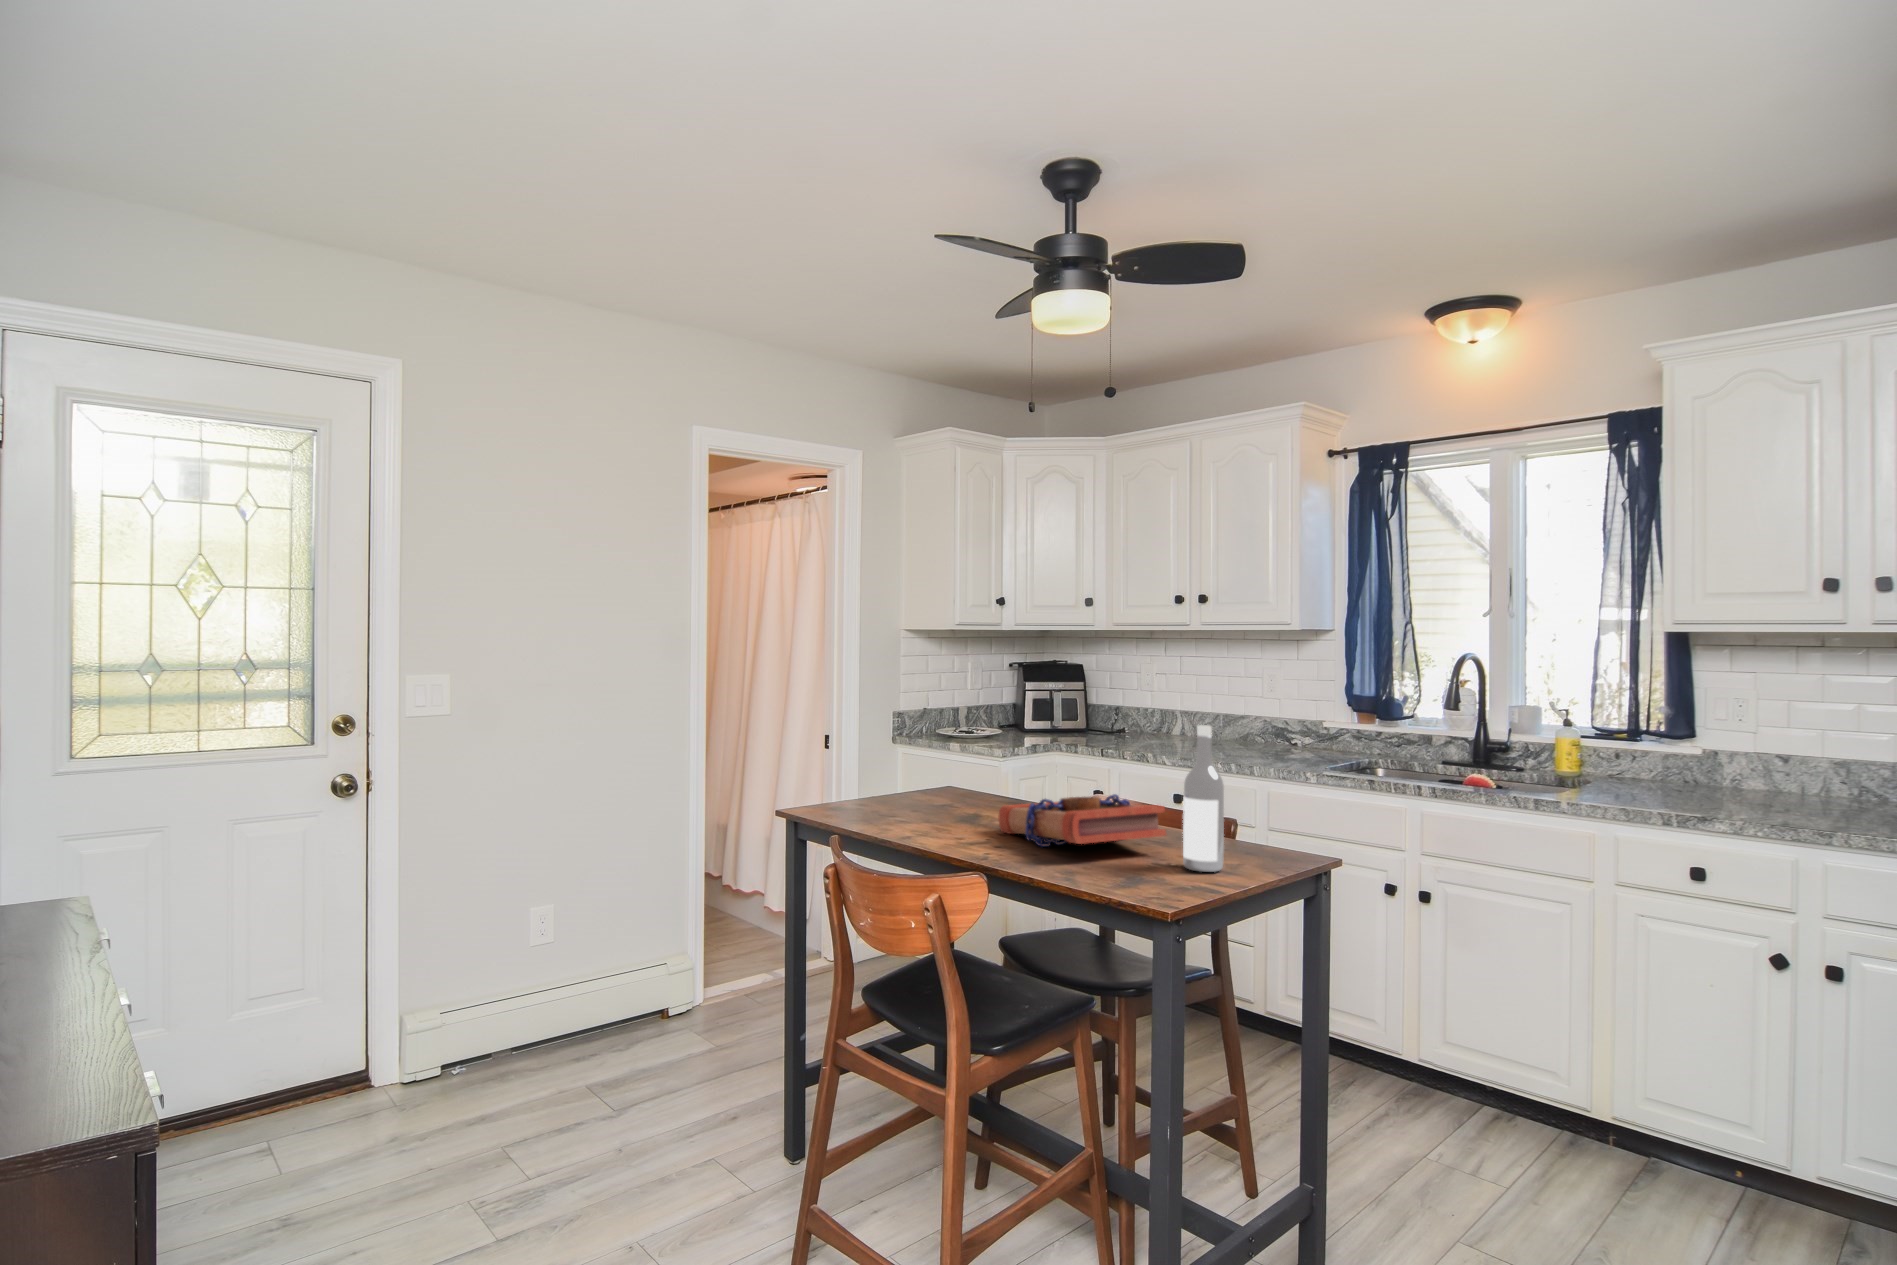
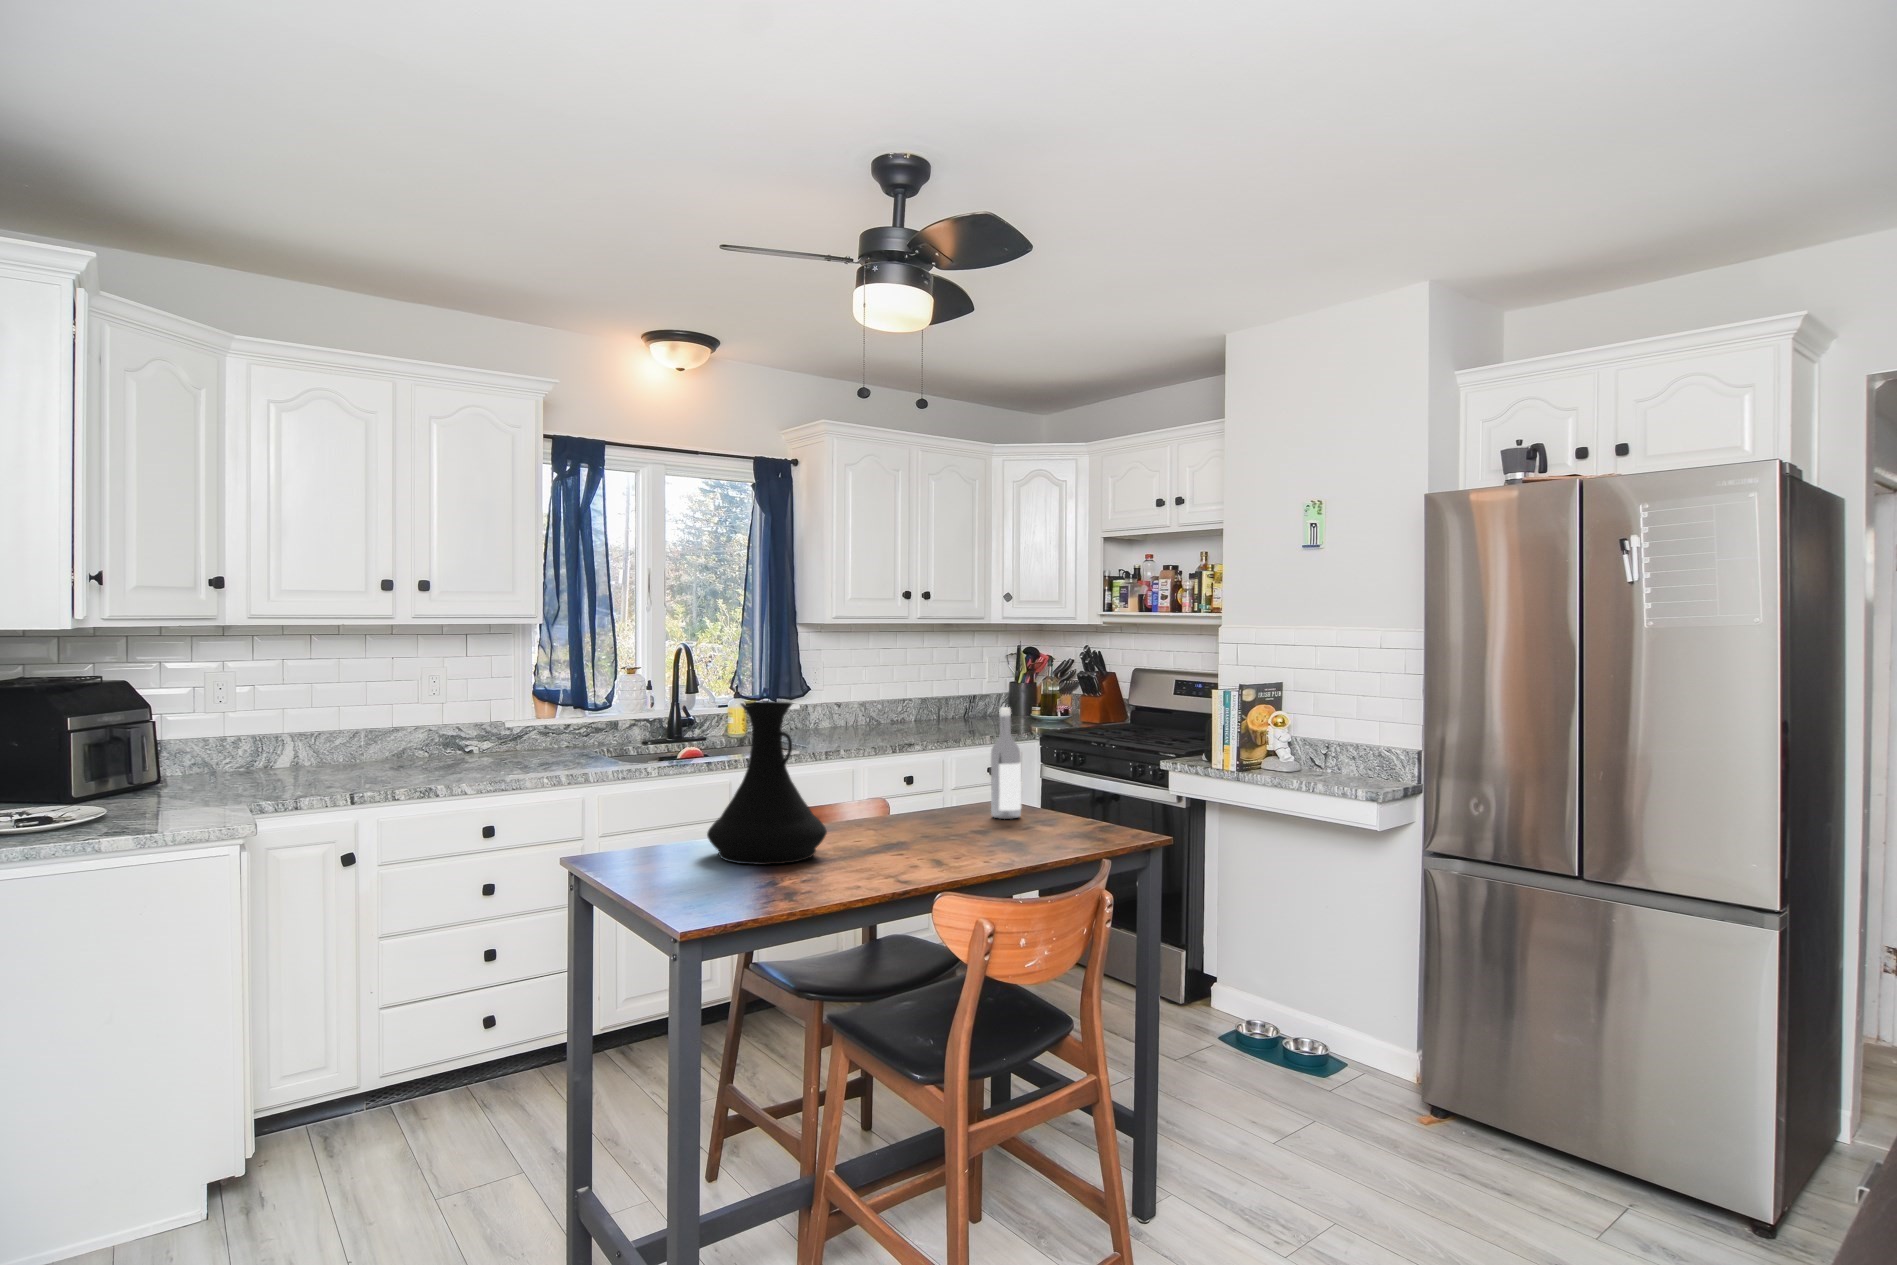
vase: none [855,682,959,824] -> present [707,701,827,865]
book: present [999,794,1166,847] -> none [834,779,992,840]

